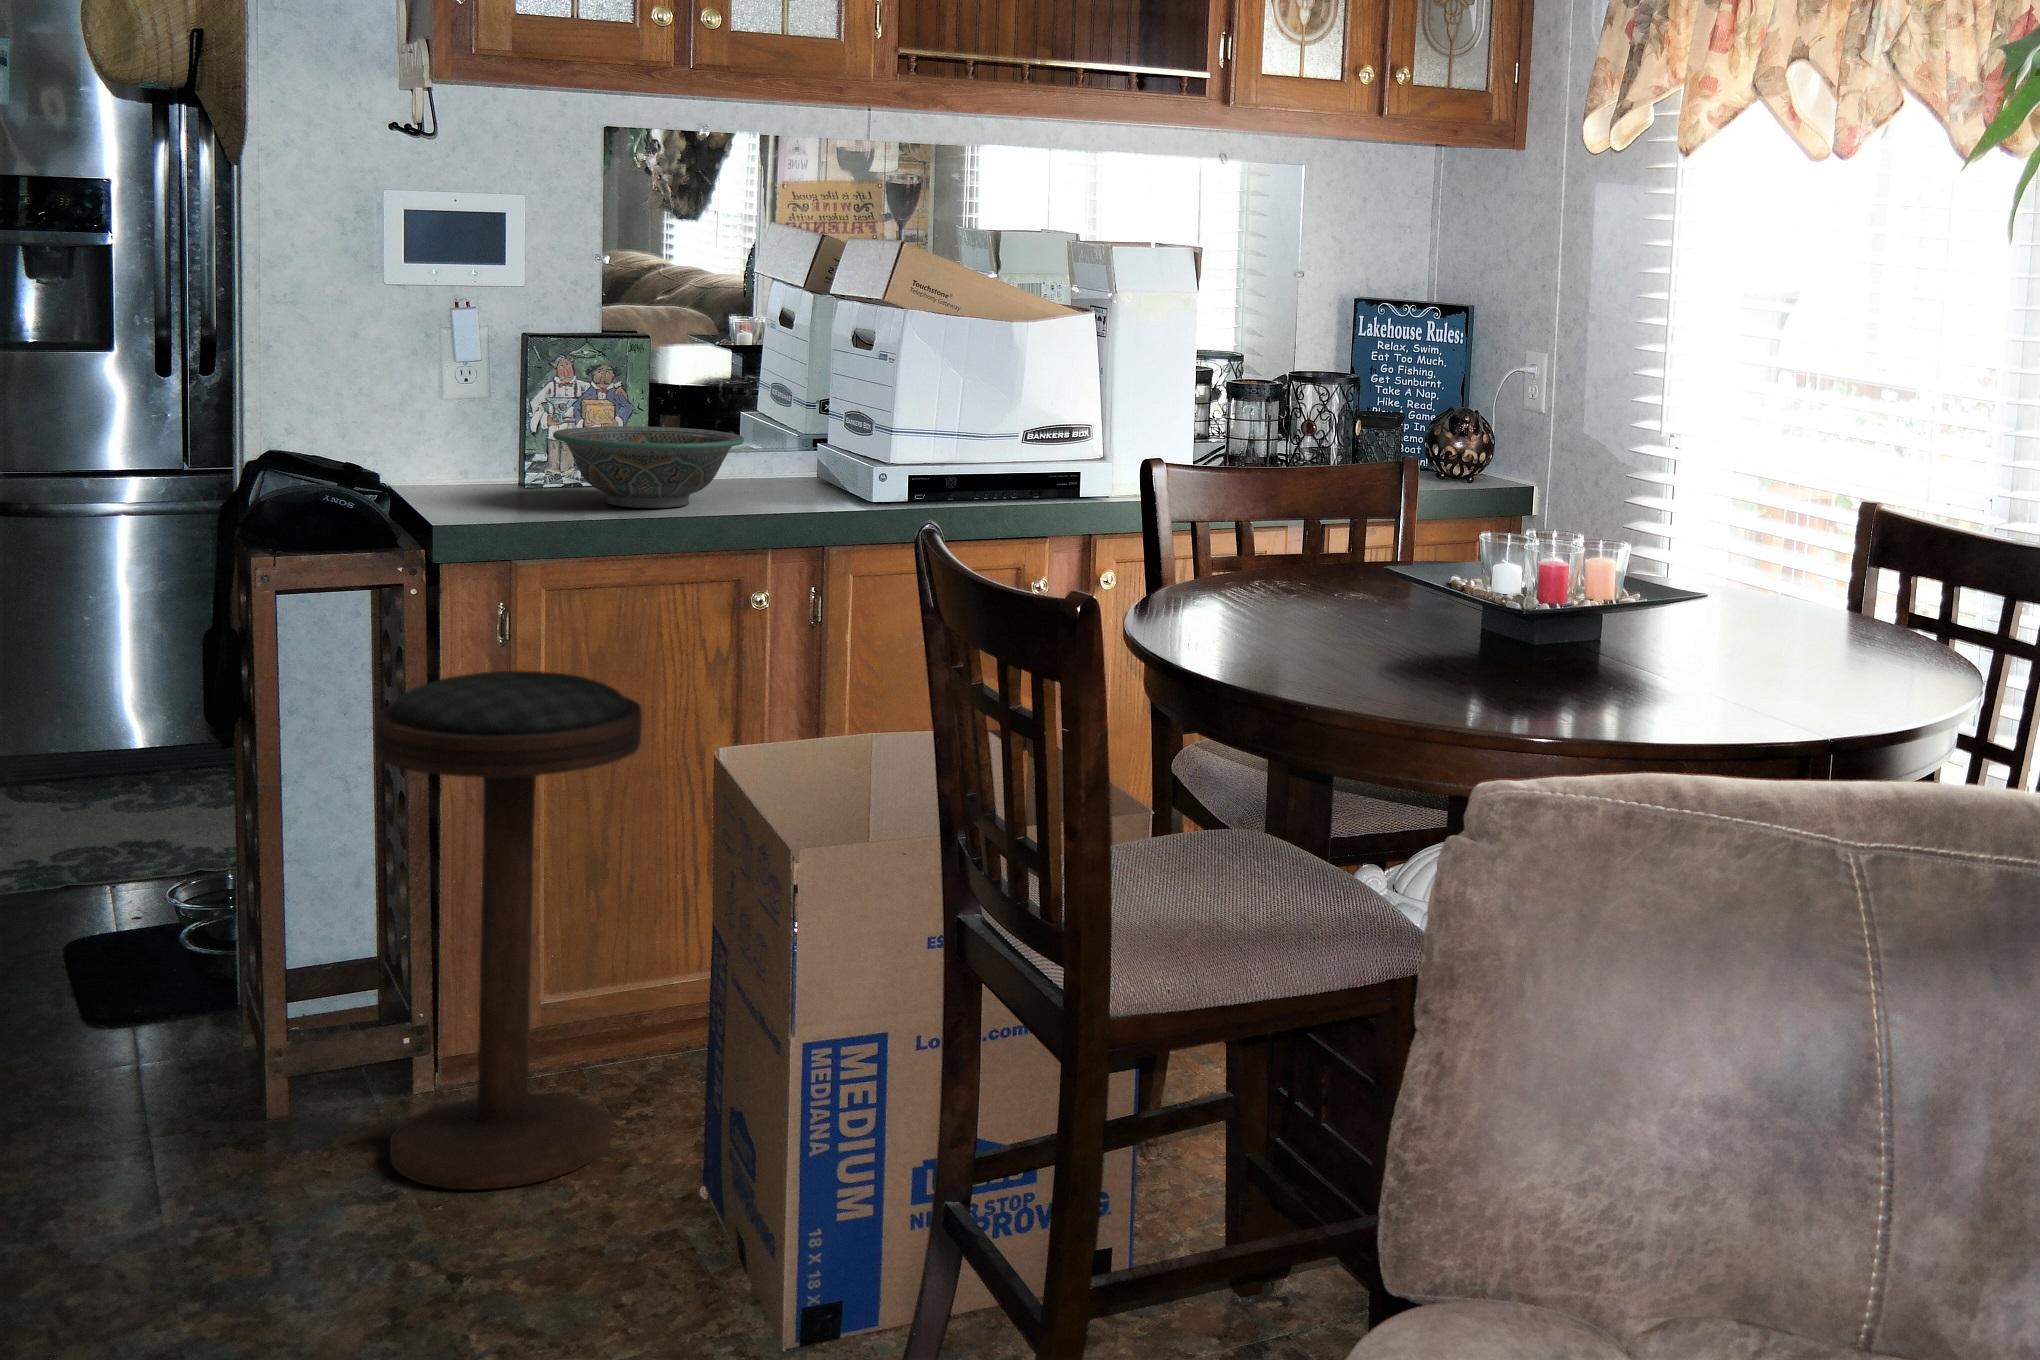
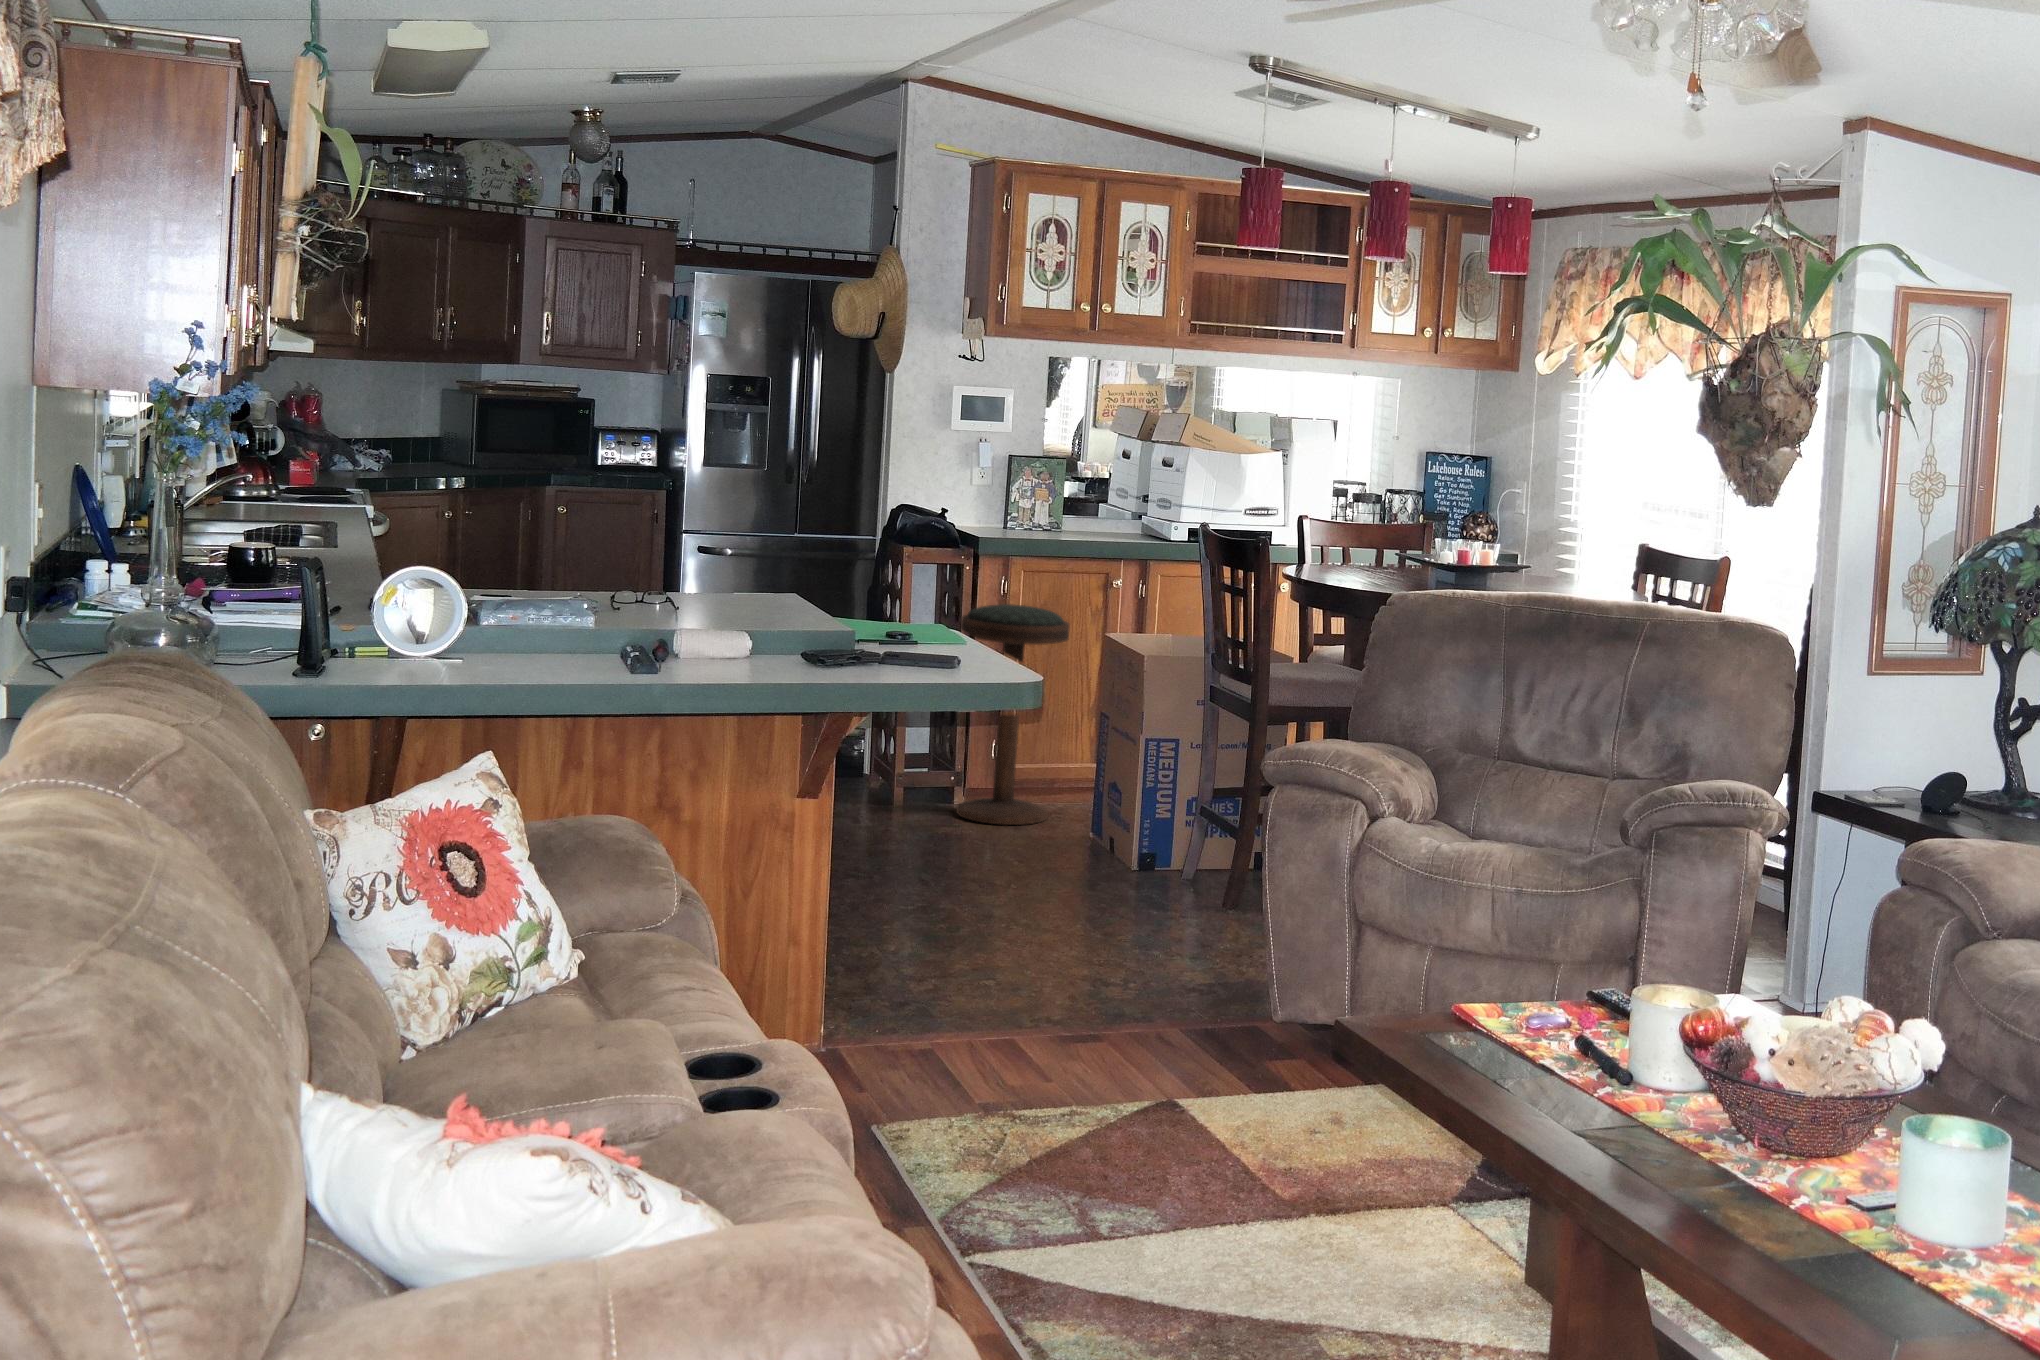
decorative bowl: present [553,426,744,508] -> none [1025,502,1110,539]

